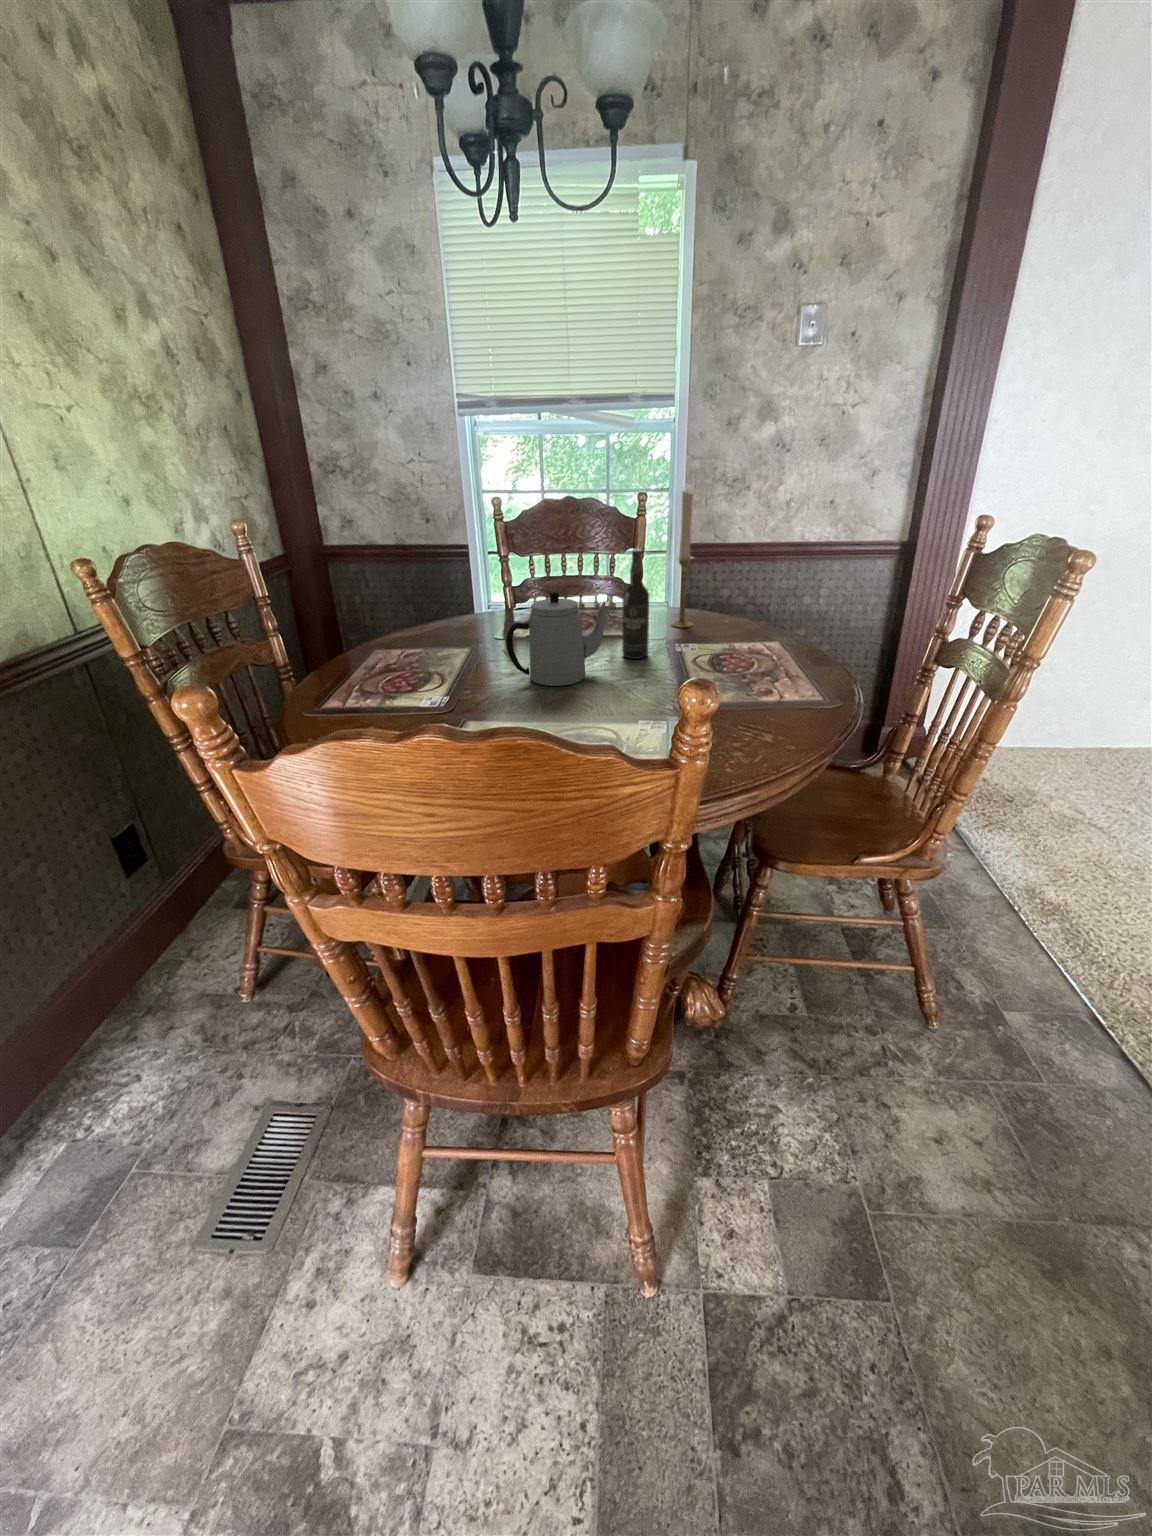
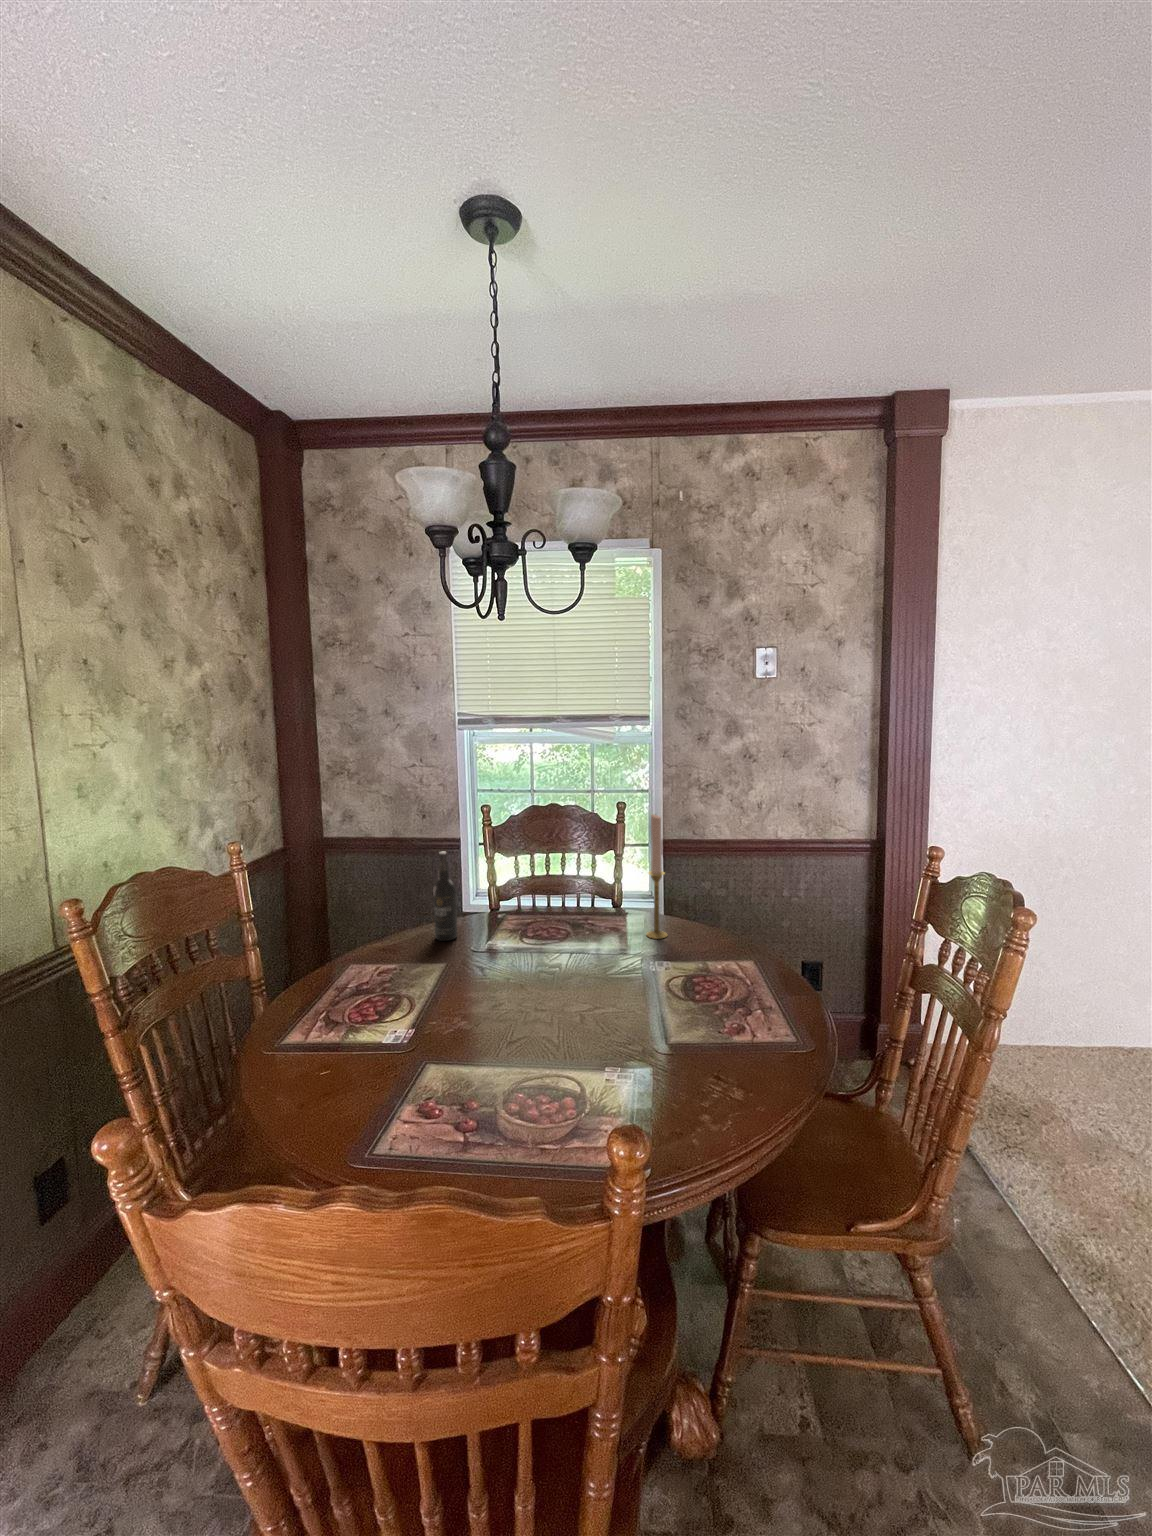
wine bottle: present [622,549,650,659] -> present [433,852,457,941]
teapot: present [506,591,610,686] -> none [477,919,582,1015]

